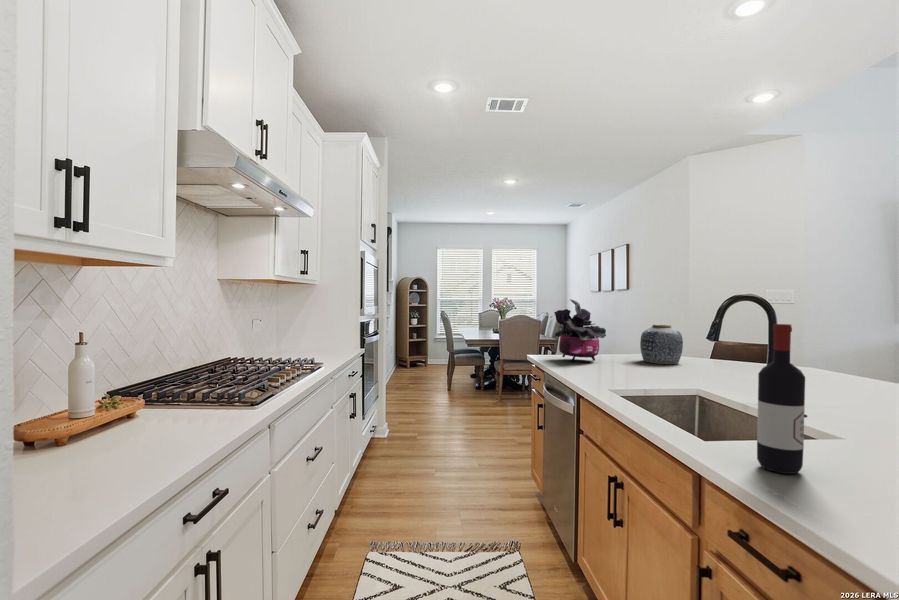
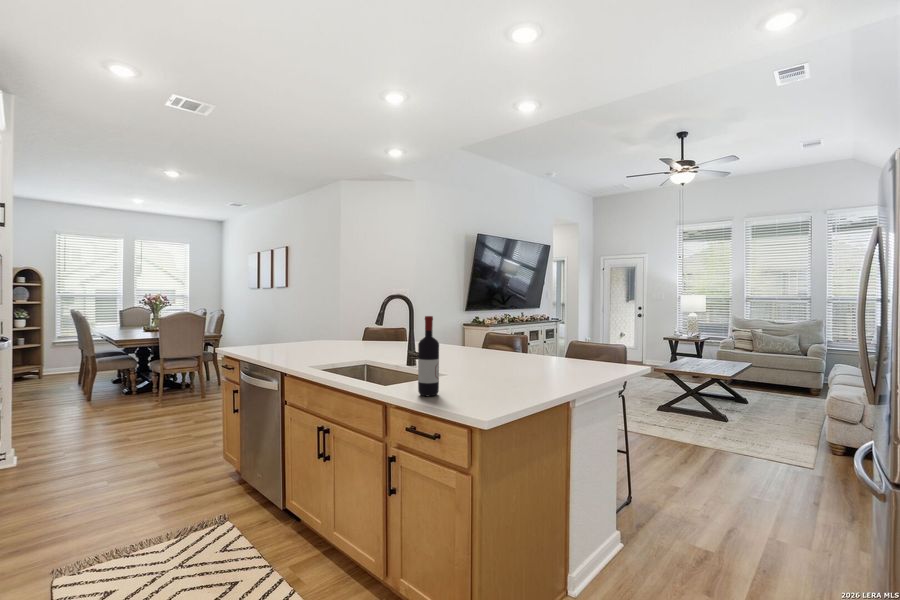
potted plant: present [554,299,606,361] -> none [247,299,291,351]
vase: present [640,325,683,364] -> none [317,316,348,346]

